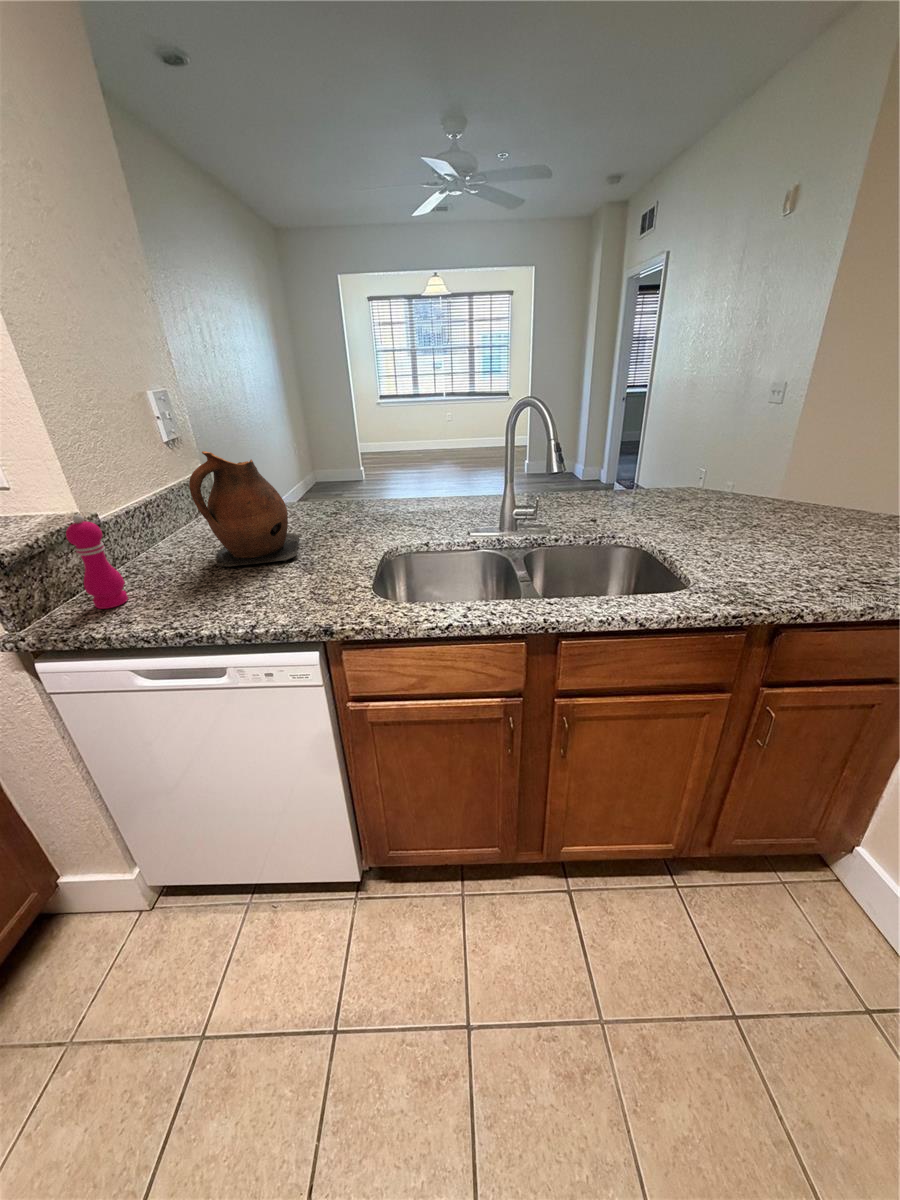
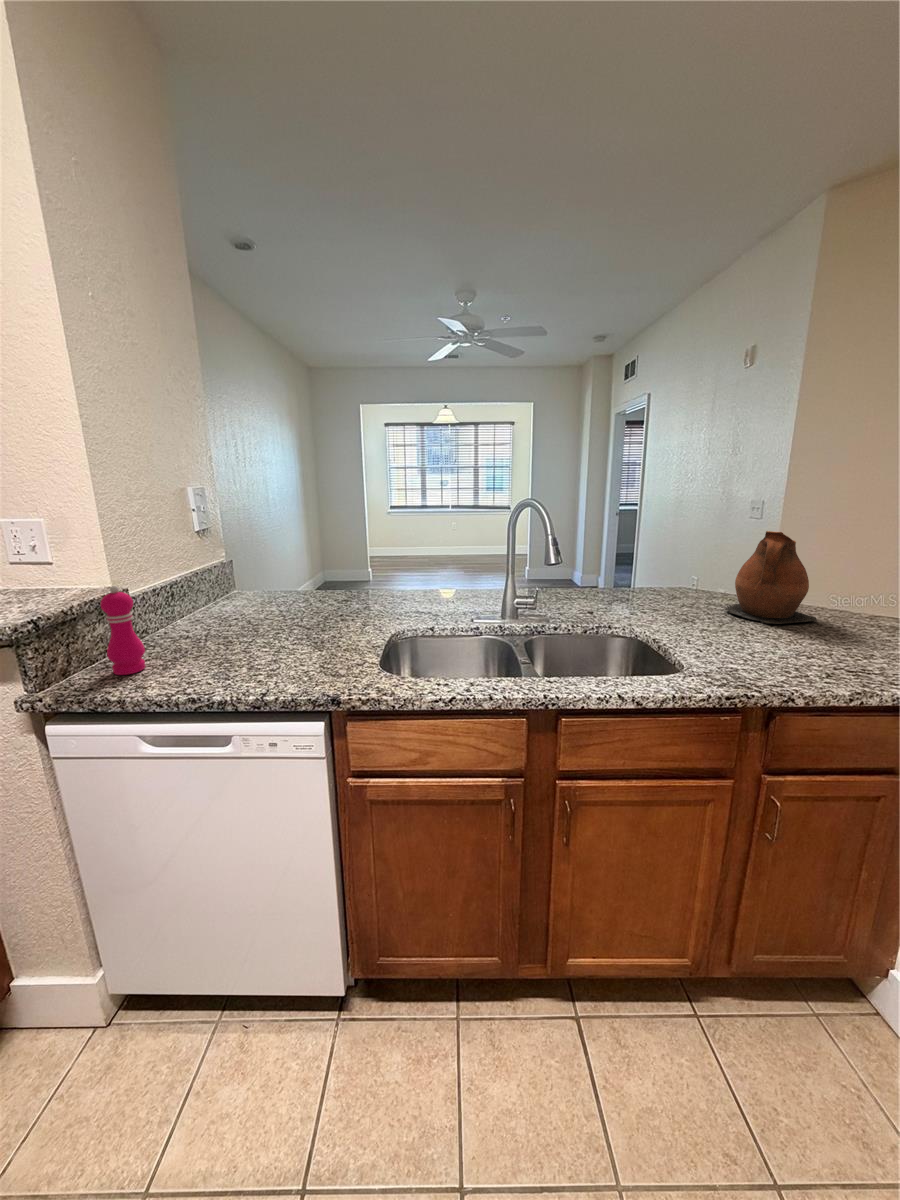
ceramic pitcher: present [189,451,300,567] -> present [724,531,817,624]

